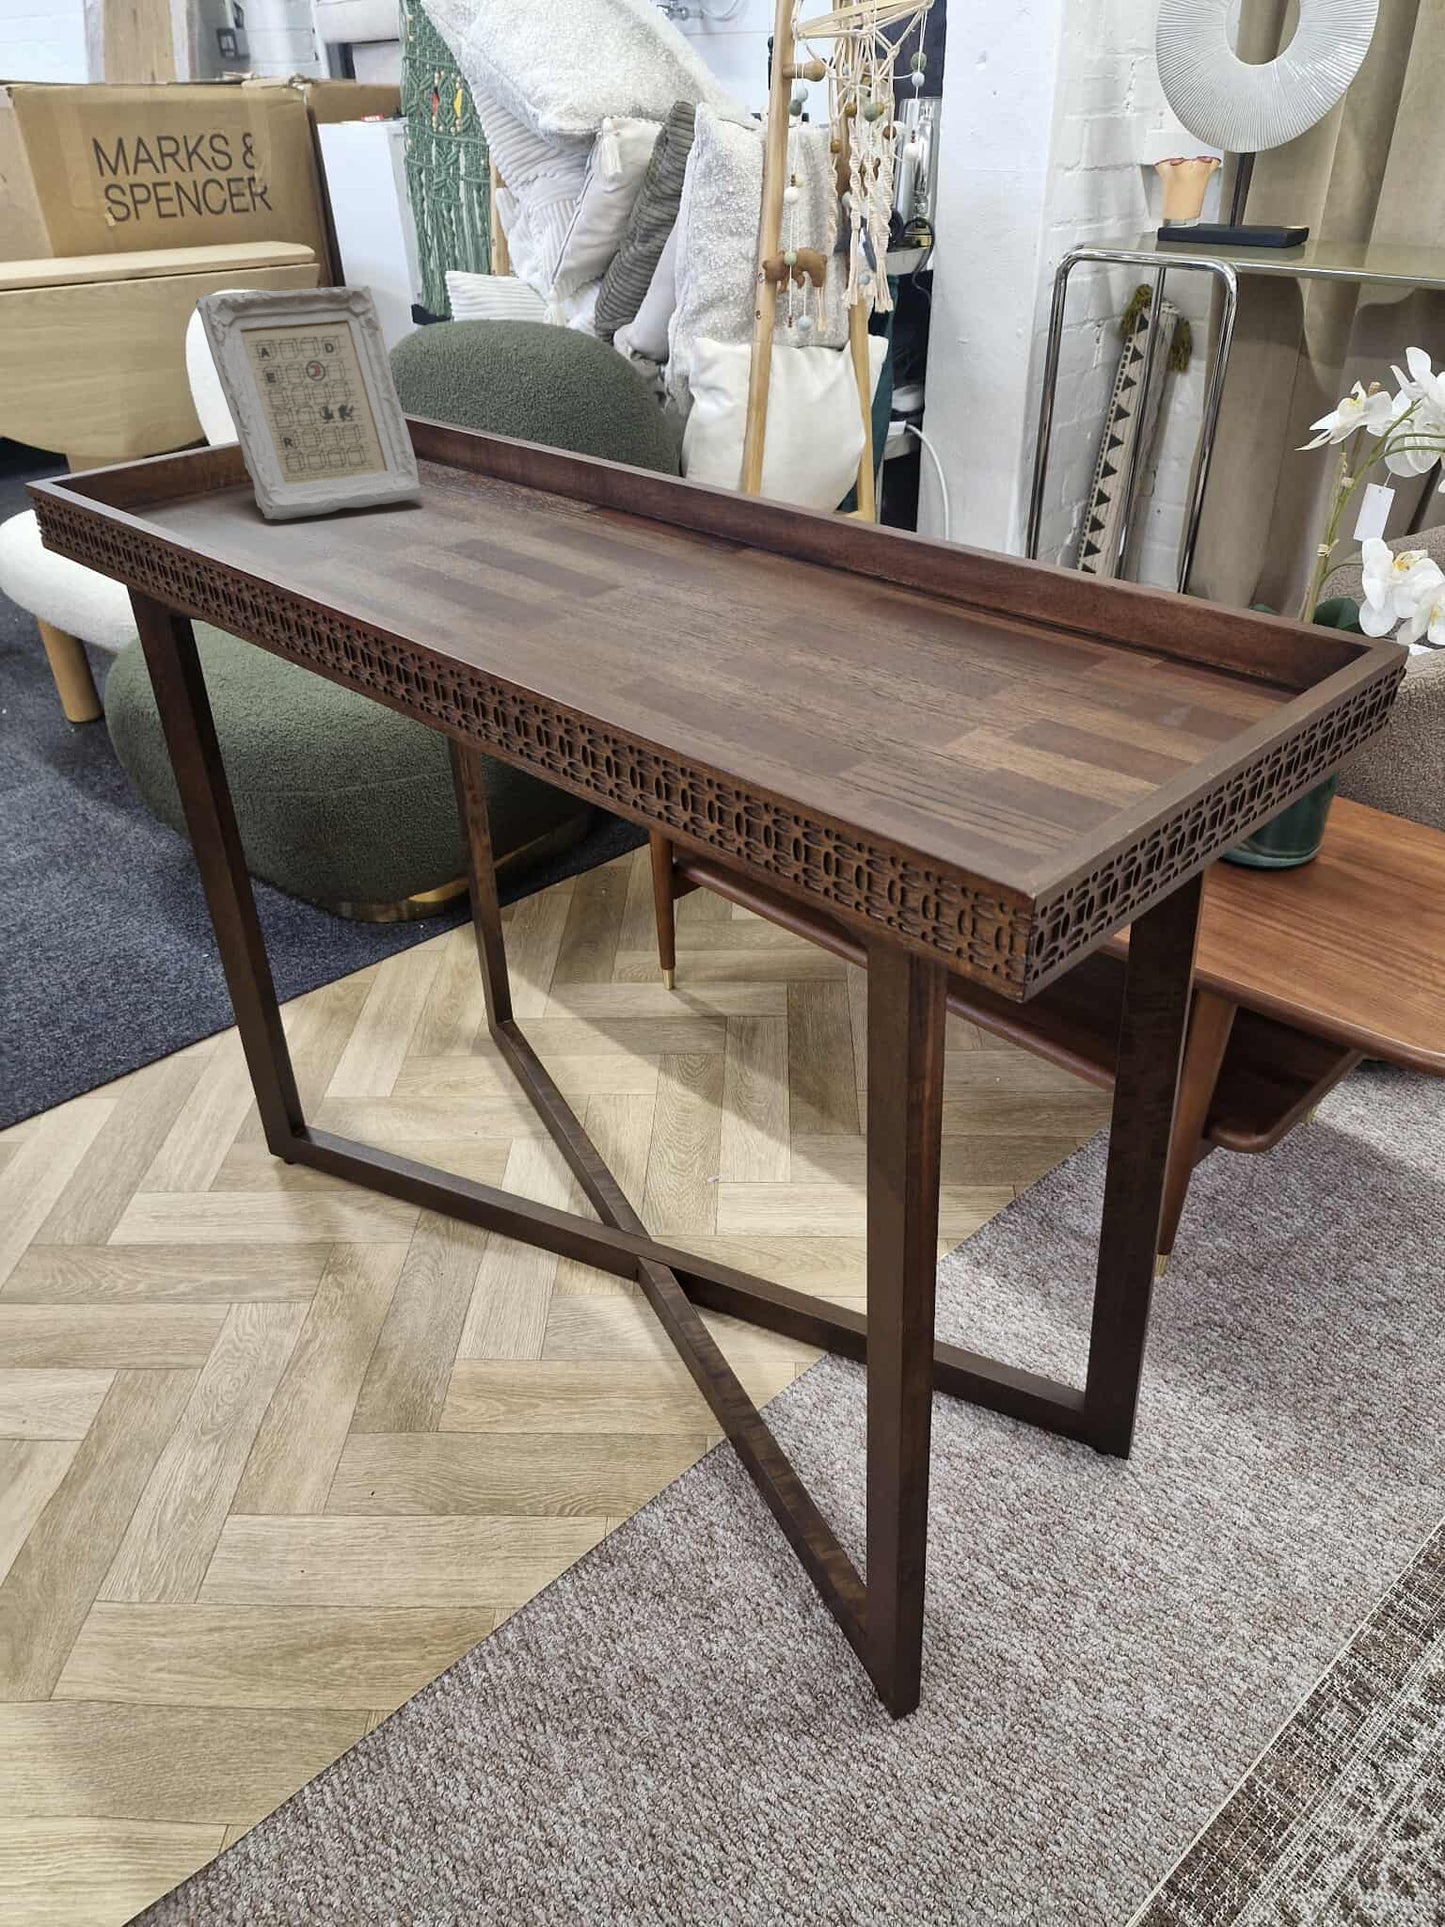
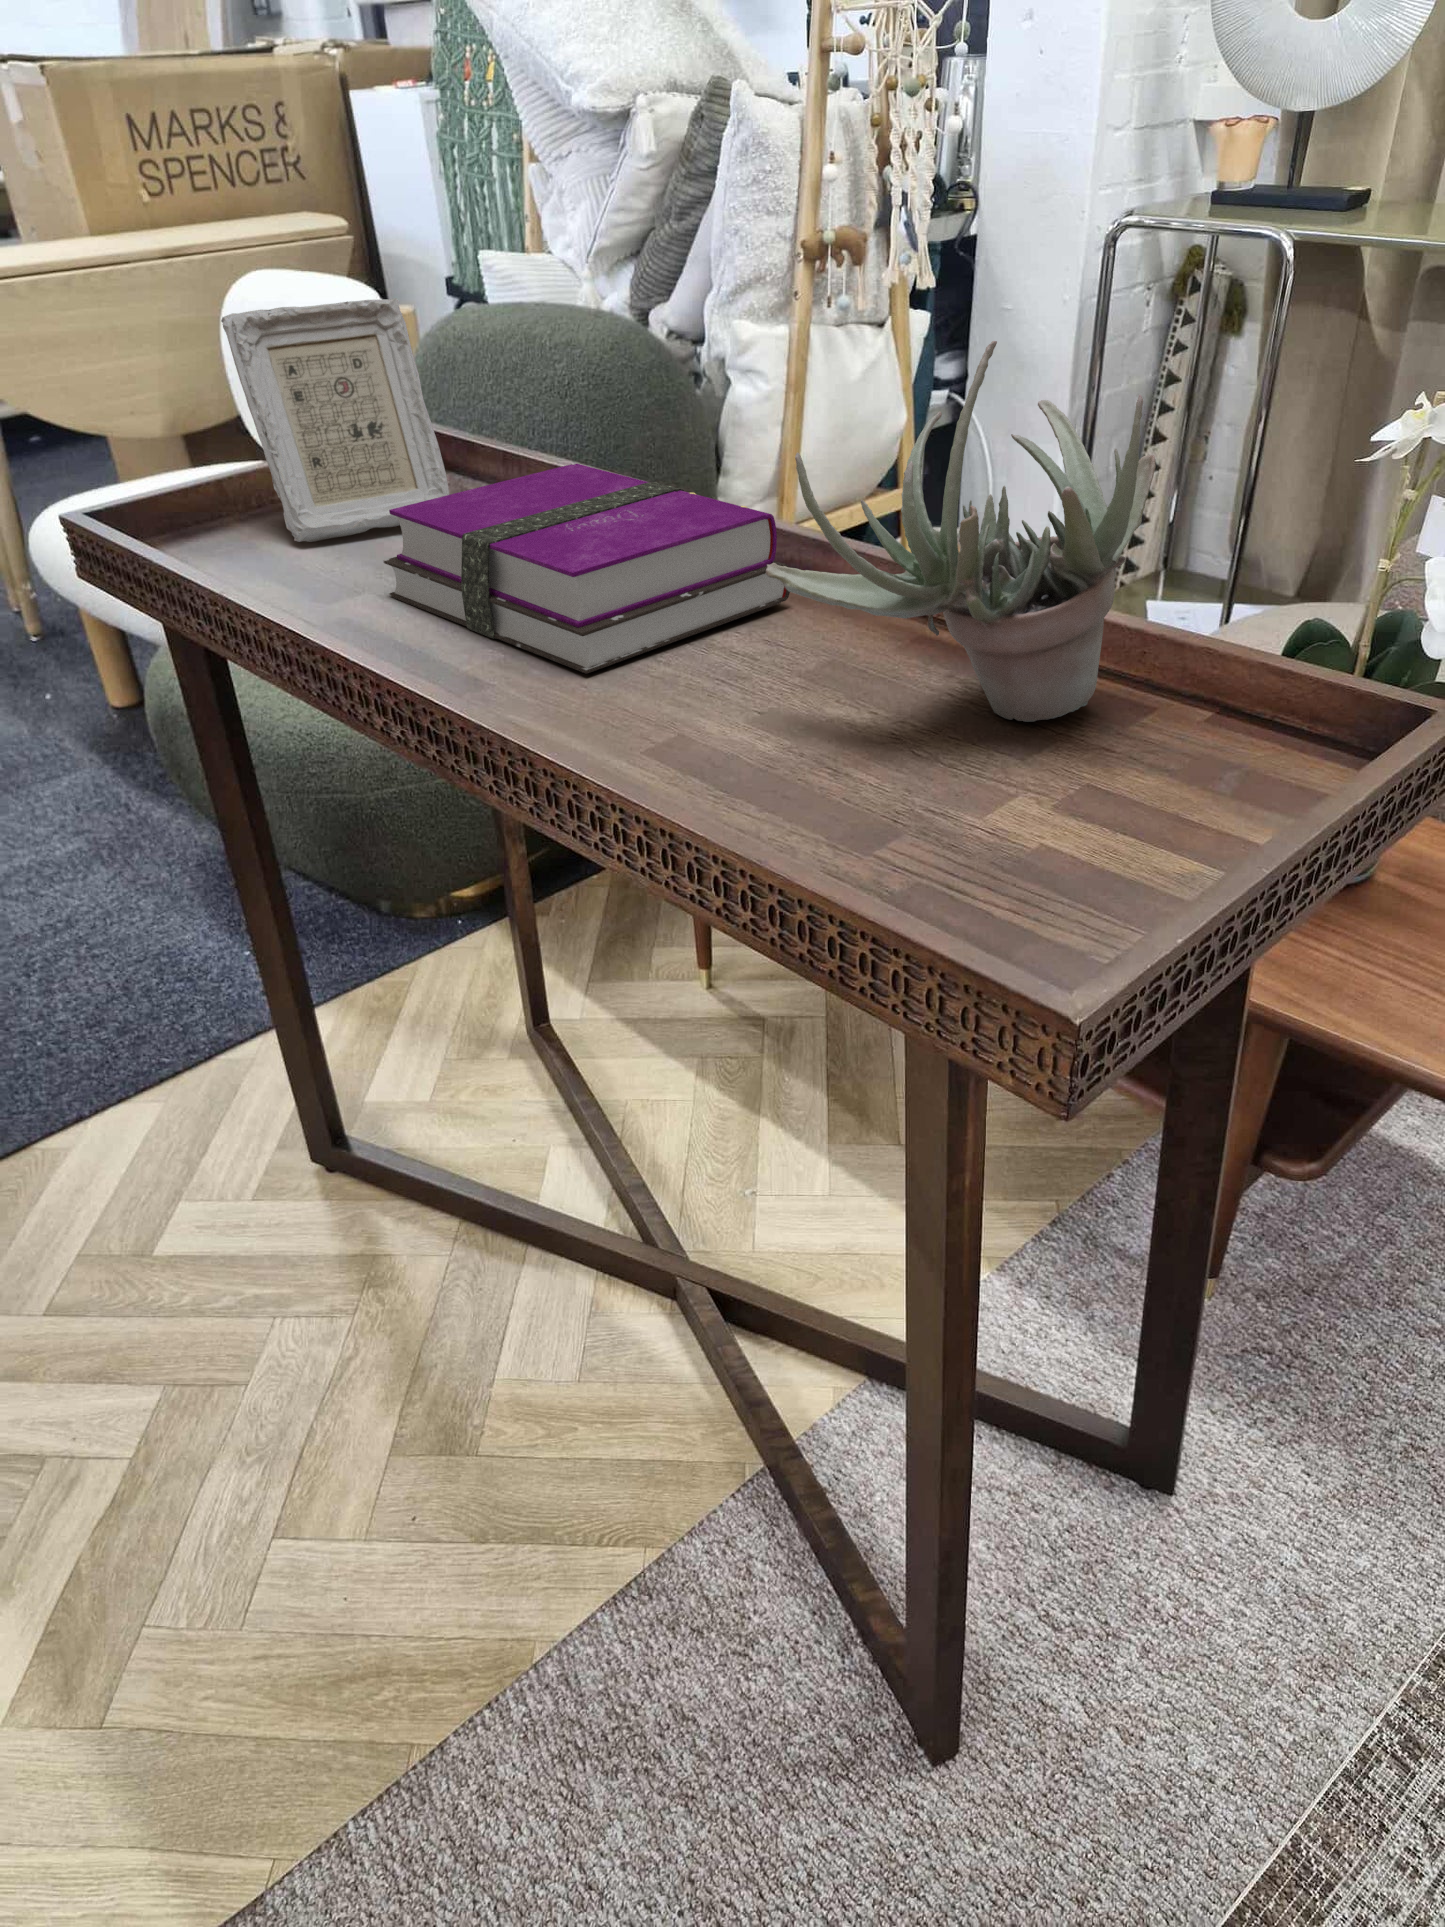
succulent plant: none [732,296,1105,673] -> present [766,341,1156,722]
hardback book: none [354,444,754,631] -> present [383,464,790,674]

